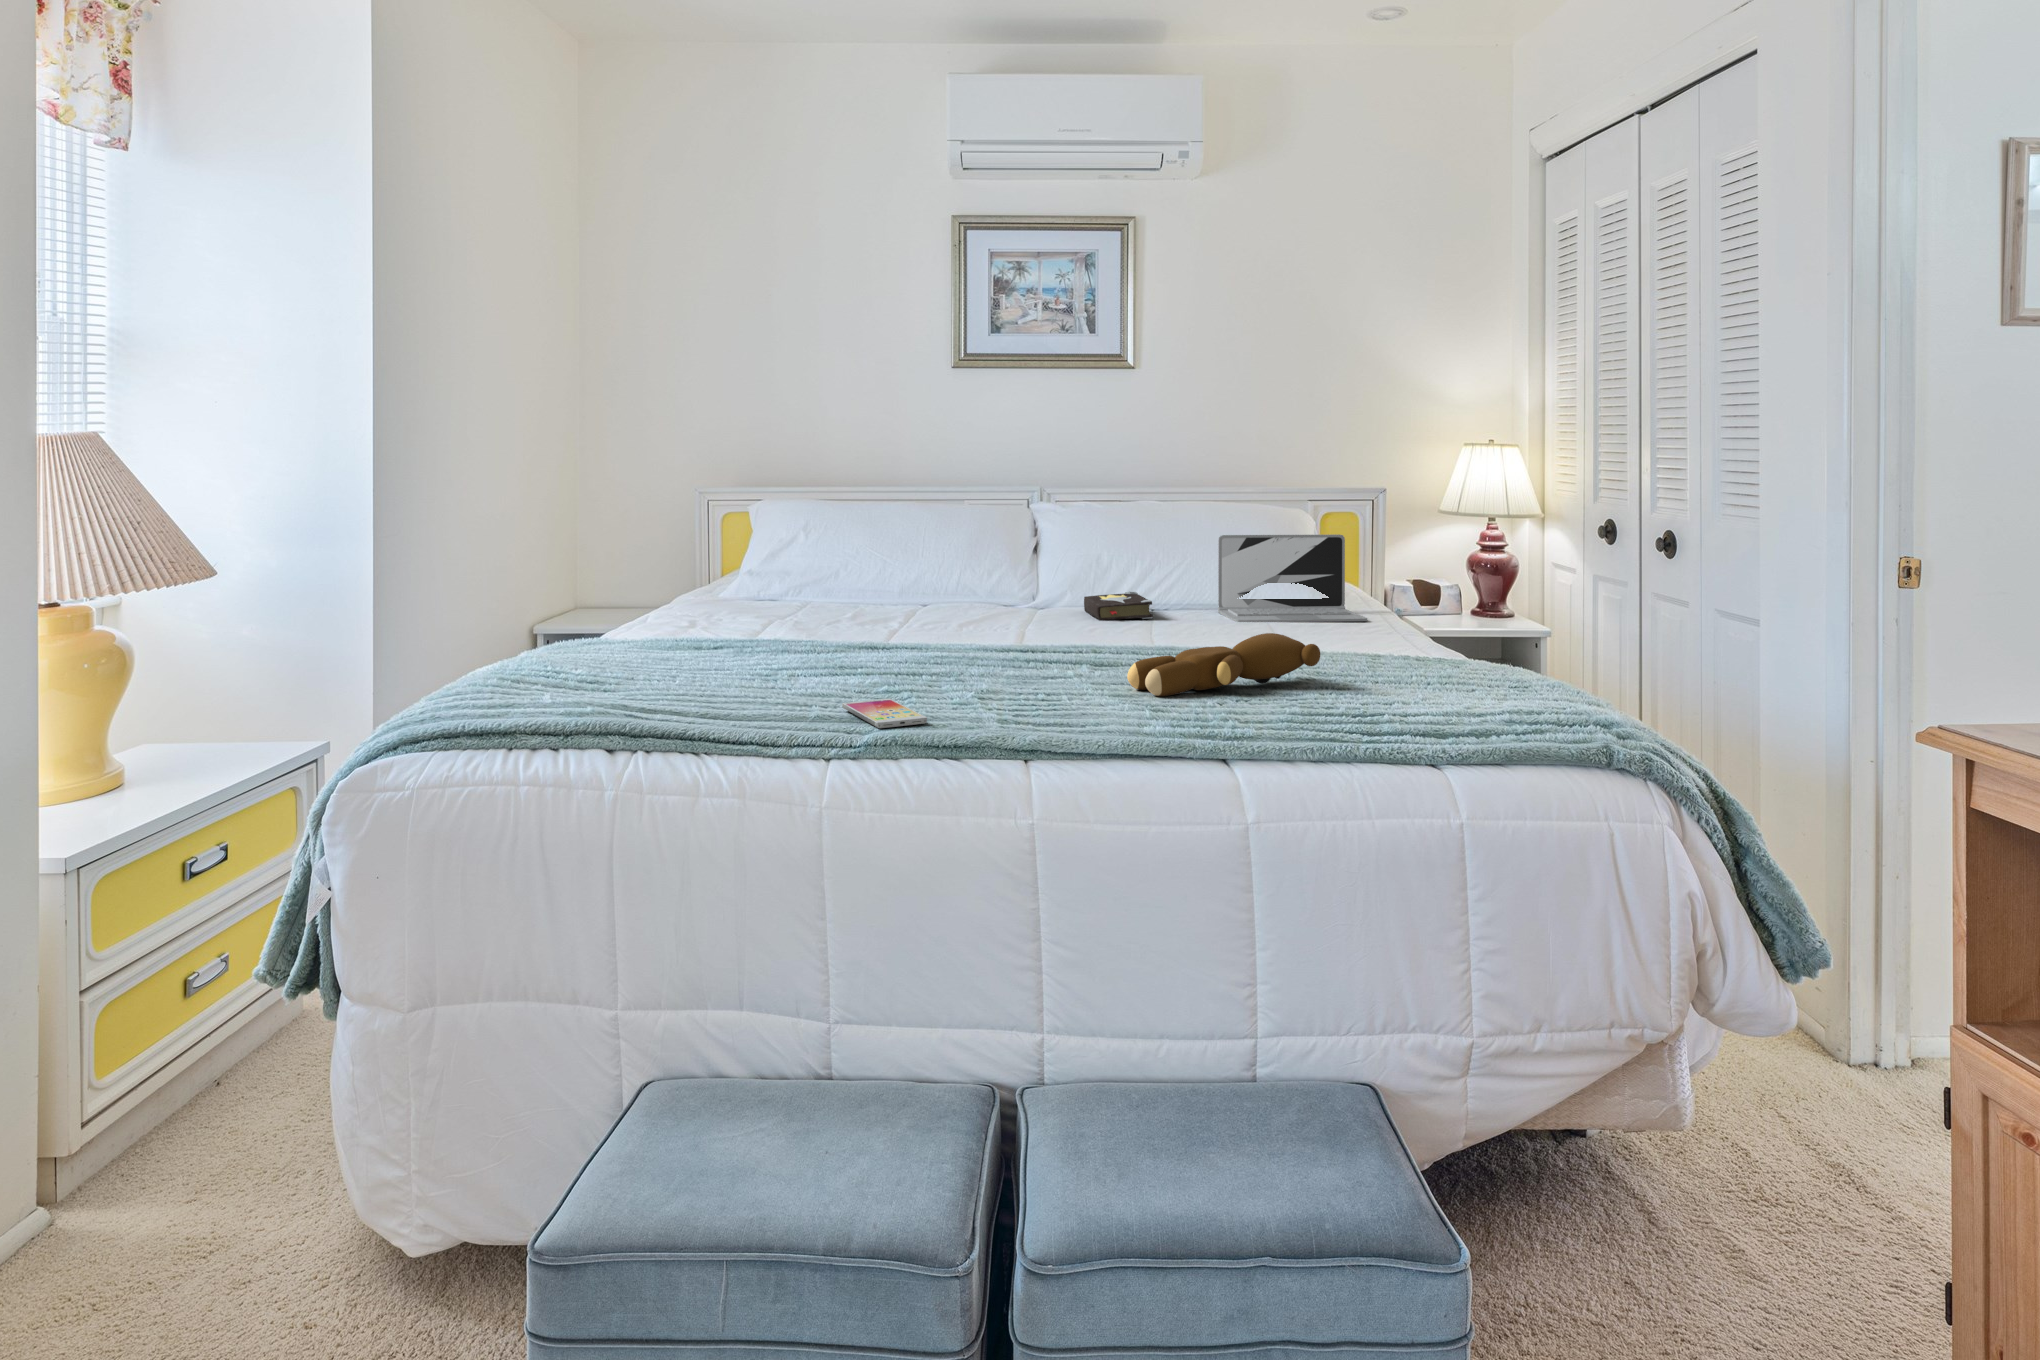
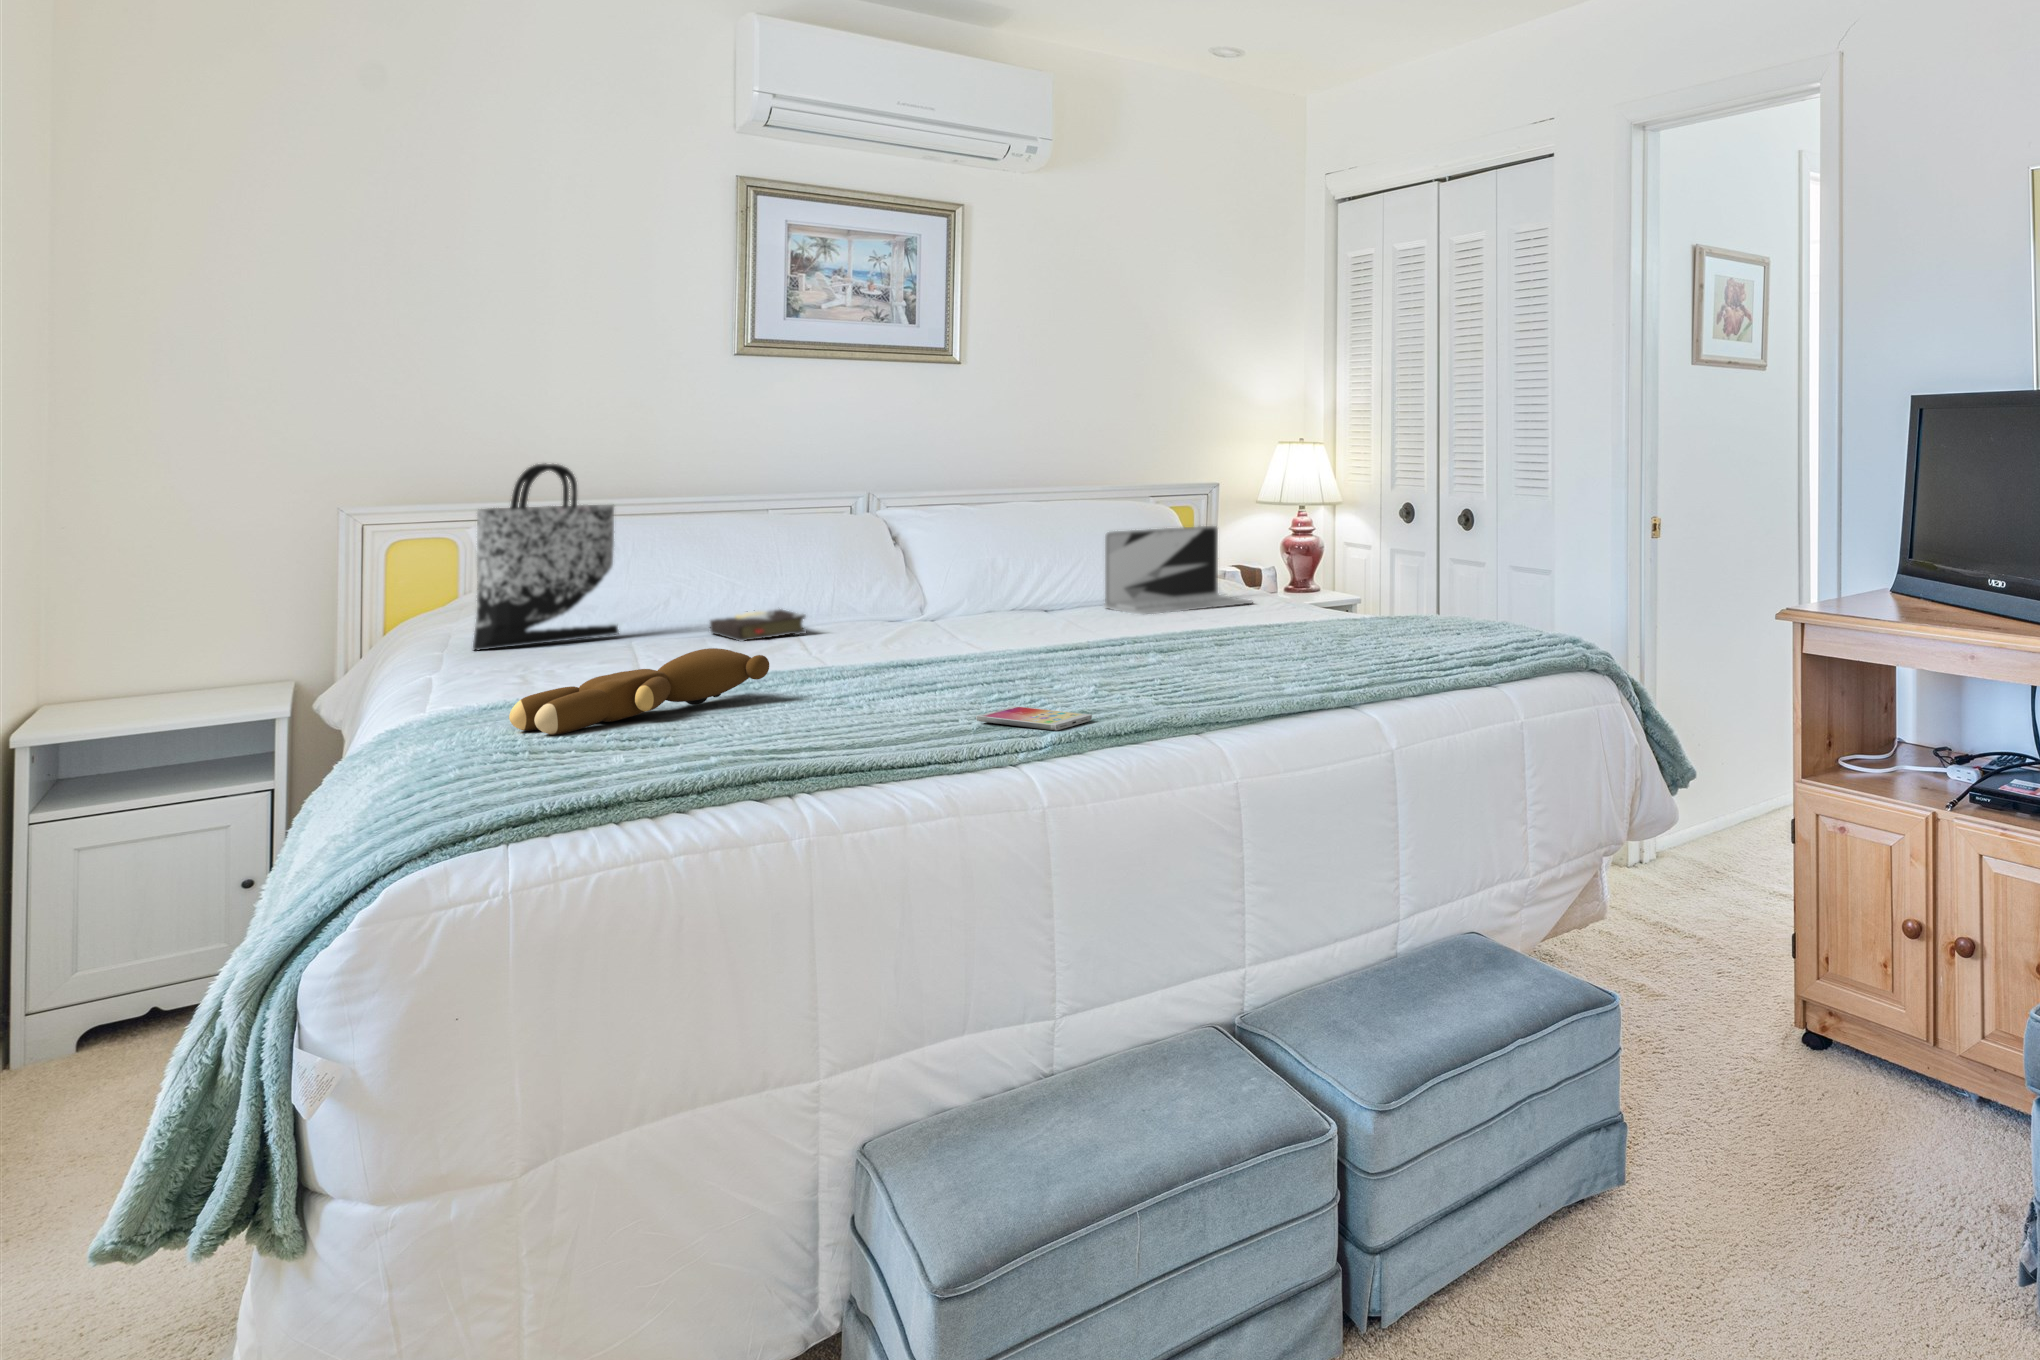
tote bag: none [721,457,823,602] -> present [473,463,619,650]
hardback book: present [1084,592,1153,621] -> present [710,609,807,642]
teddy bear: present [1127,633,1320,696] -> present [509,648,769,735]

